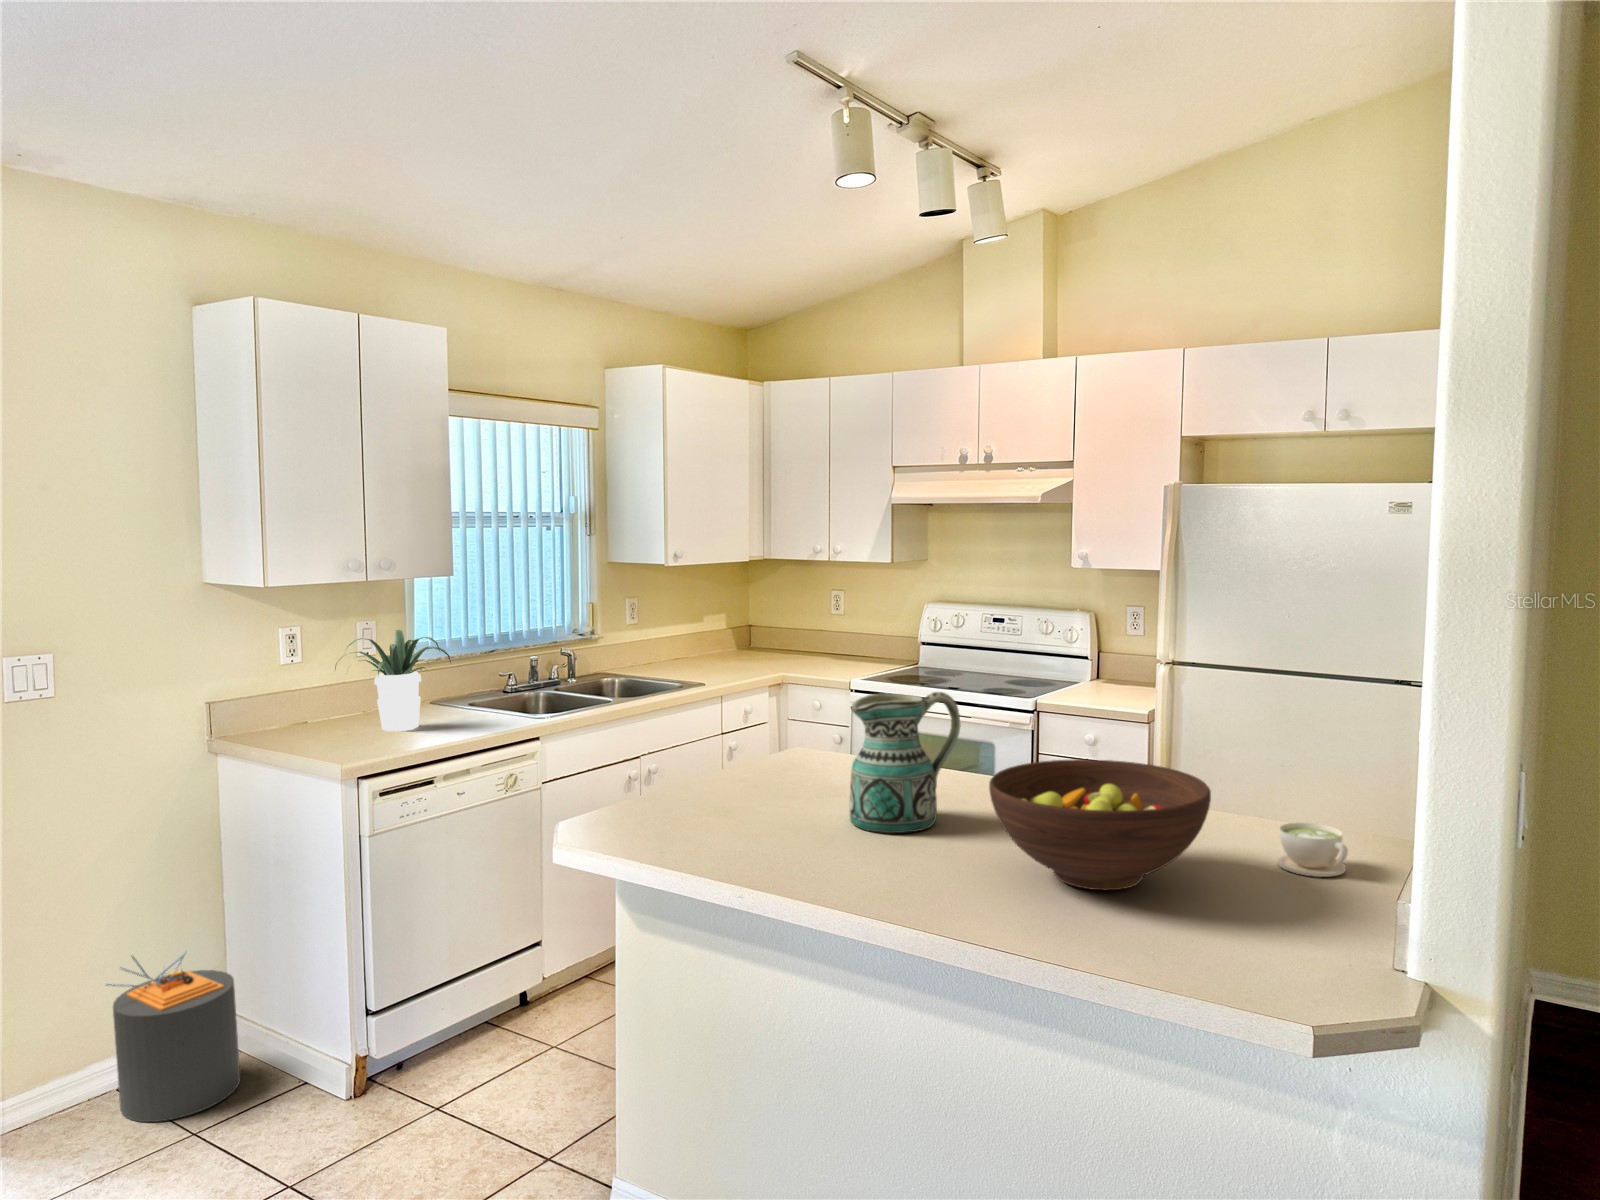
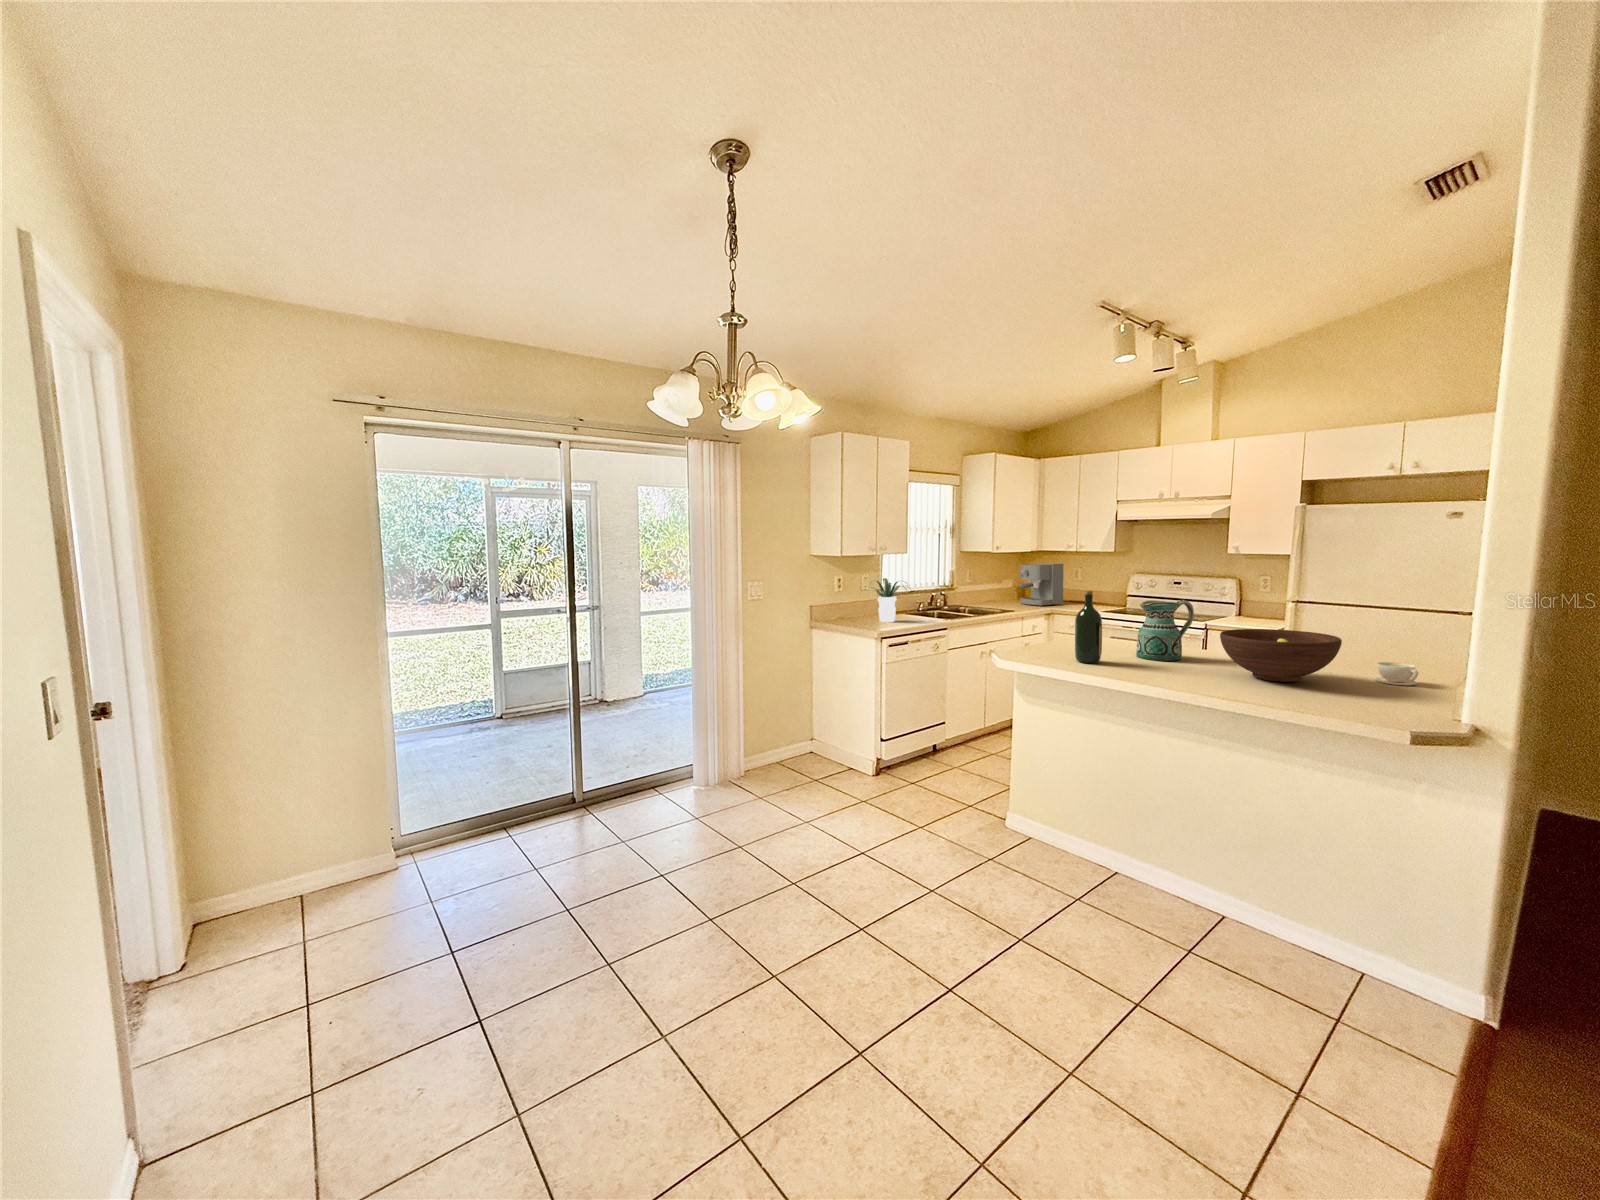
coffee maker: none [726,582,811,668] -> present [1020,563,1064,606]
wine bottle: none [701,684,759,857] -> present [1075,591,1102,663]
trash can: present [106,954,240,1122] -> none [780,704,827,772]

